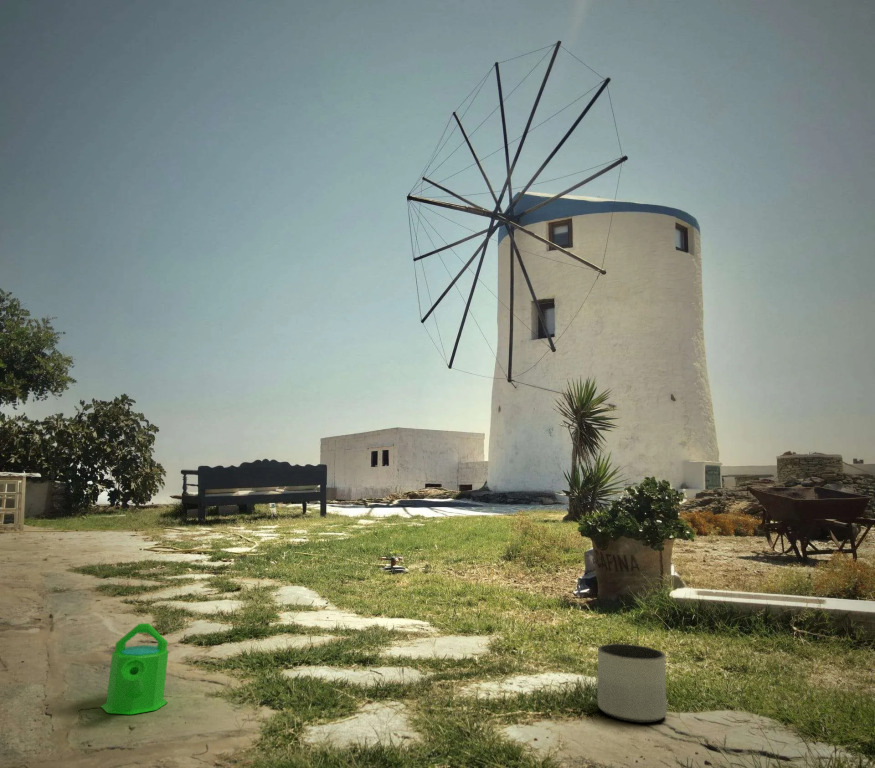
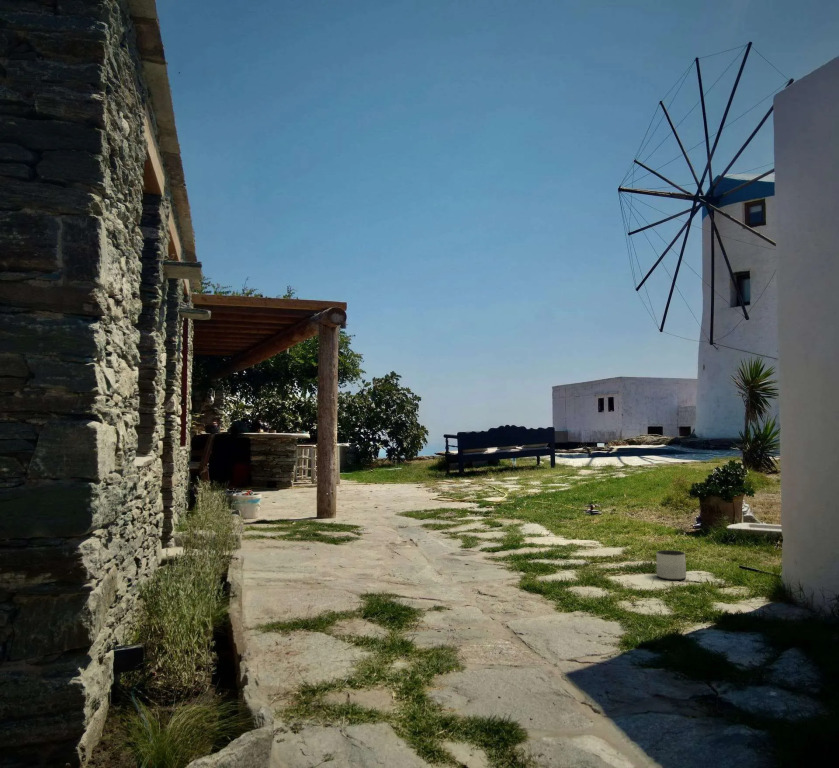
watering can: present [101,623,168,714] -> none [463,539,486,570]

